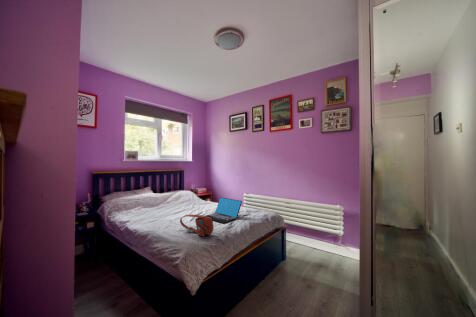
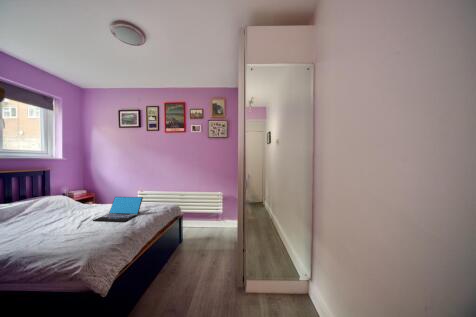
handbag: present [180,215,214,236] -> none [68,216,118,239]

